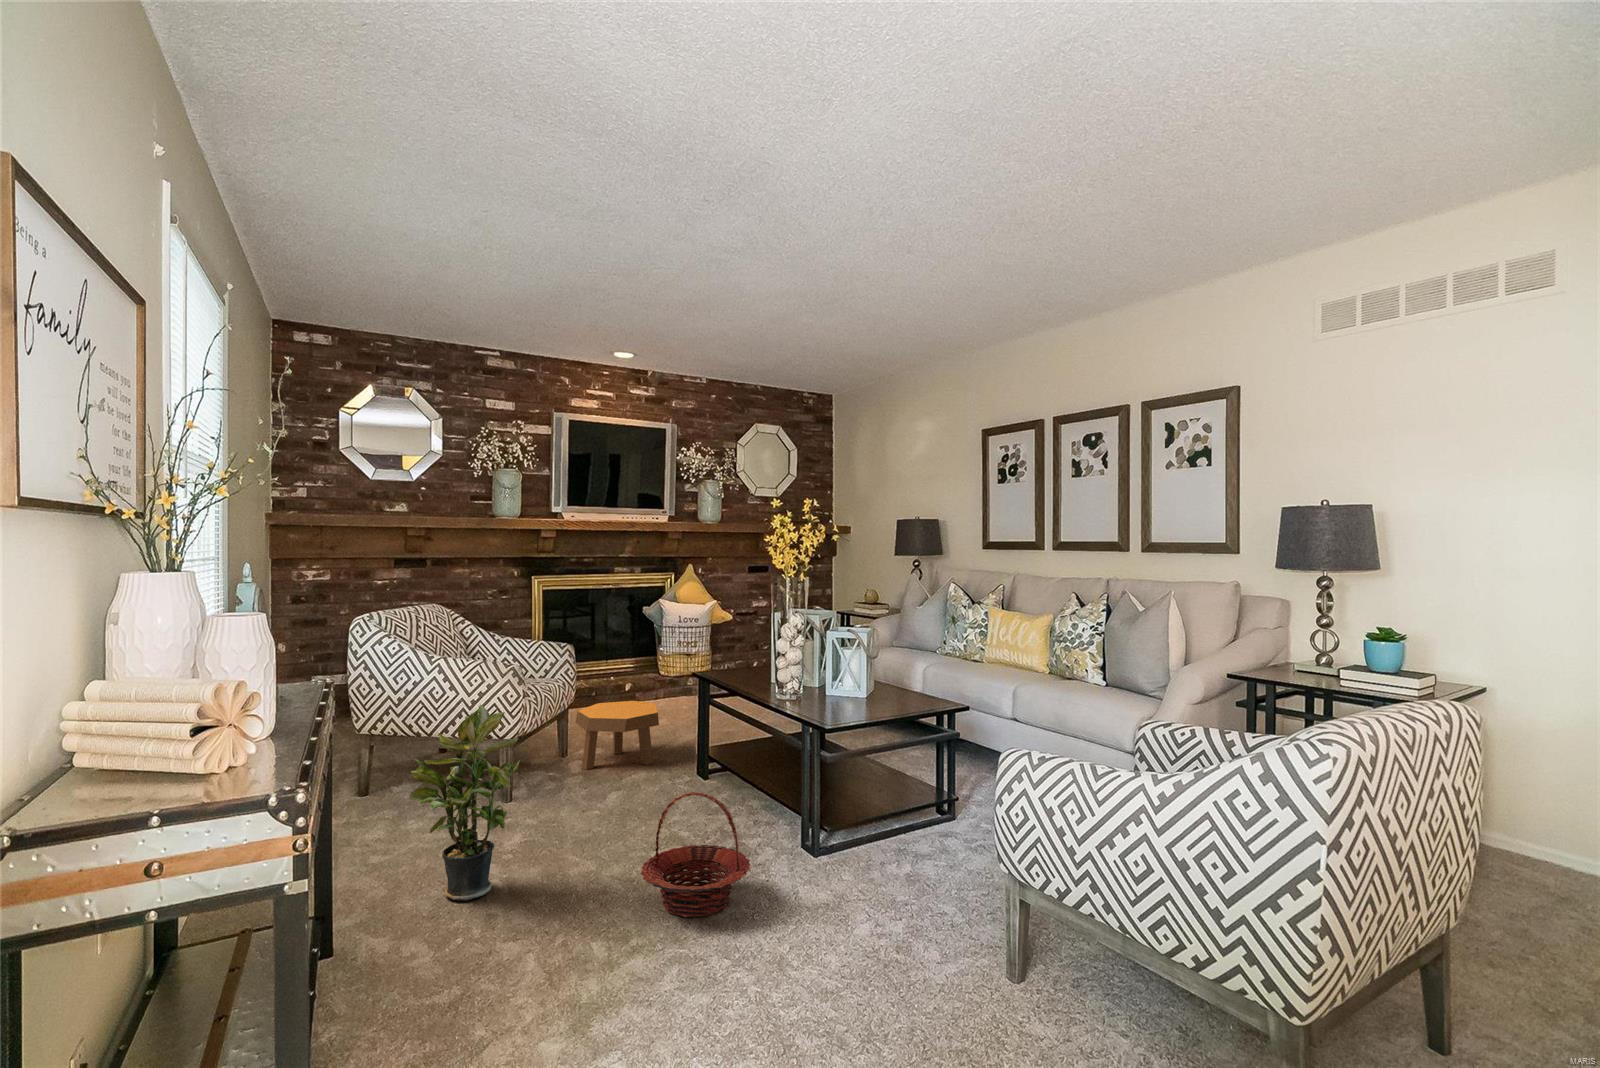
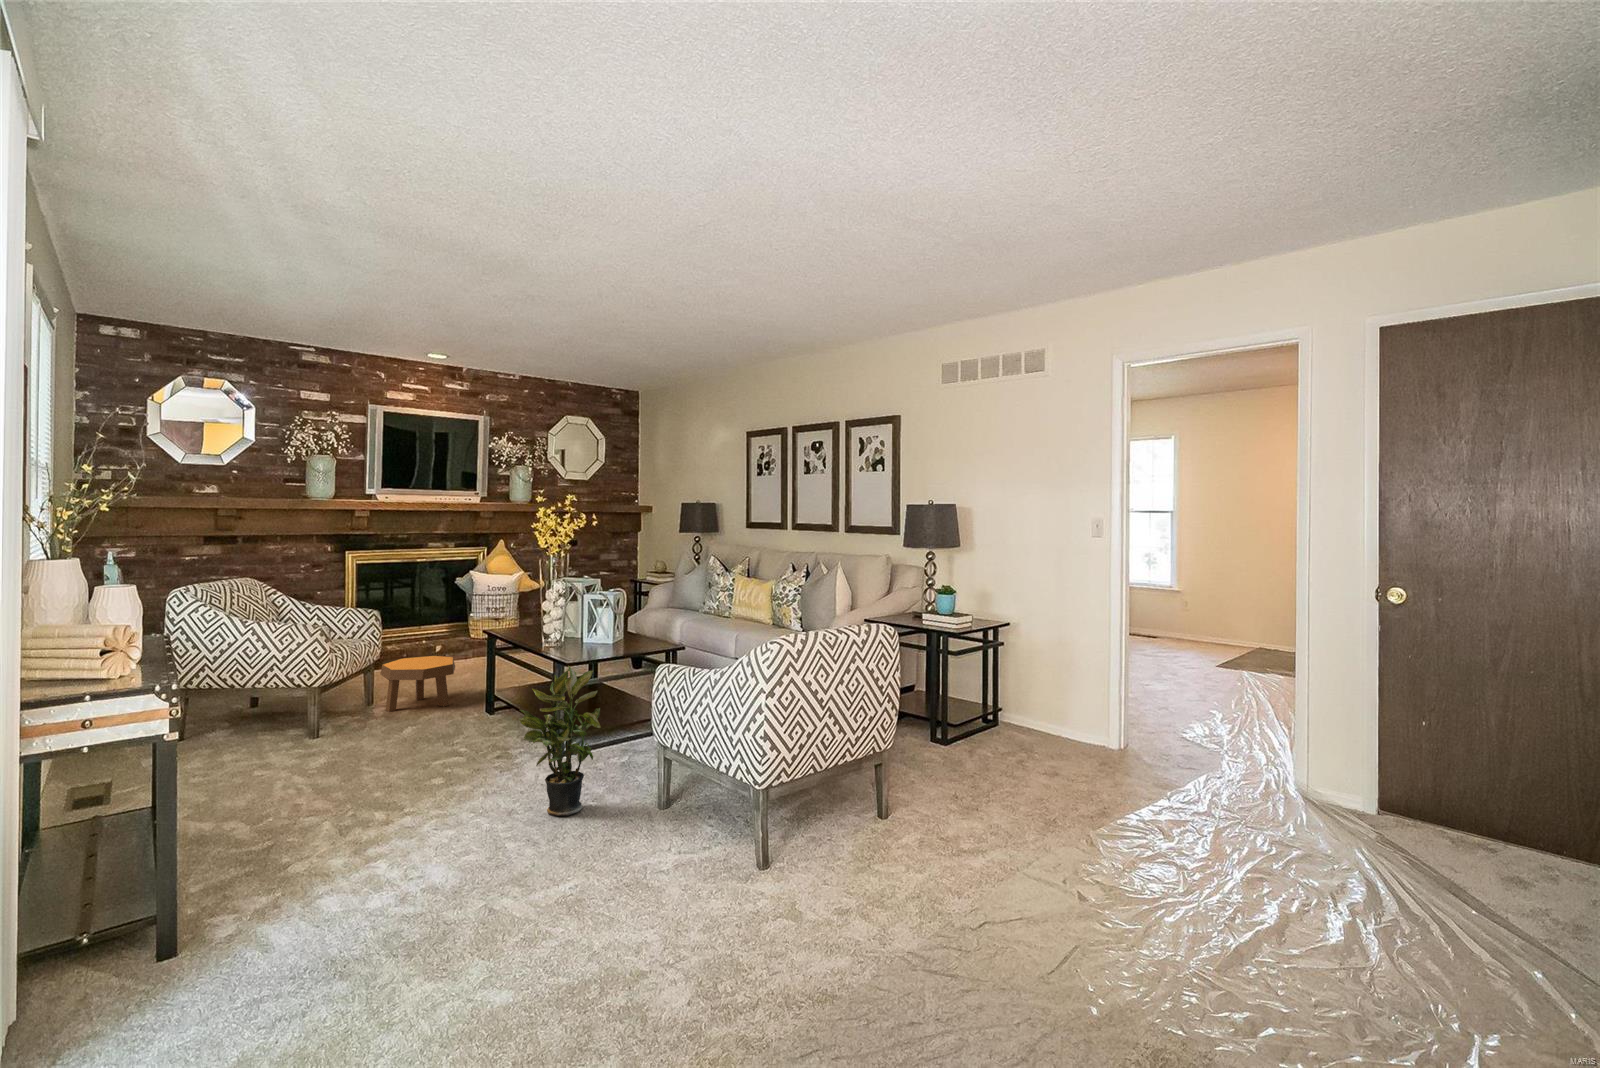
potted plant: present [409,705,520,901] -> present [519,666,600,816]
basket: present [641,792,751,917] -> none [412,713,498,799]

